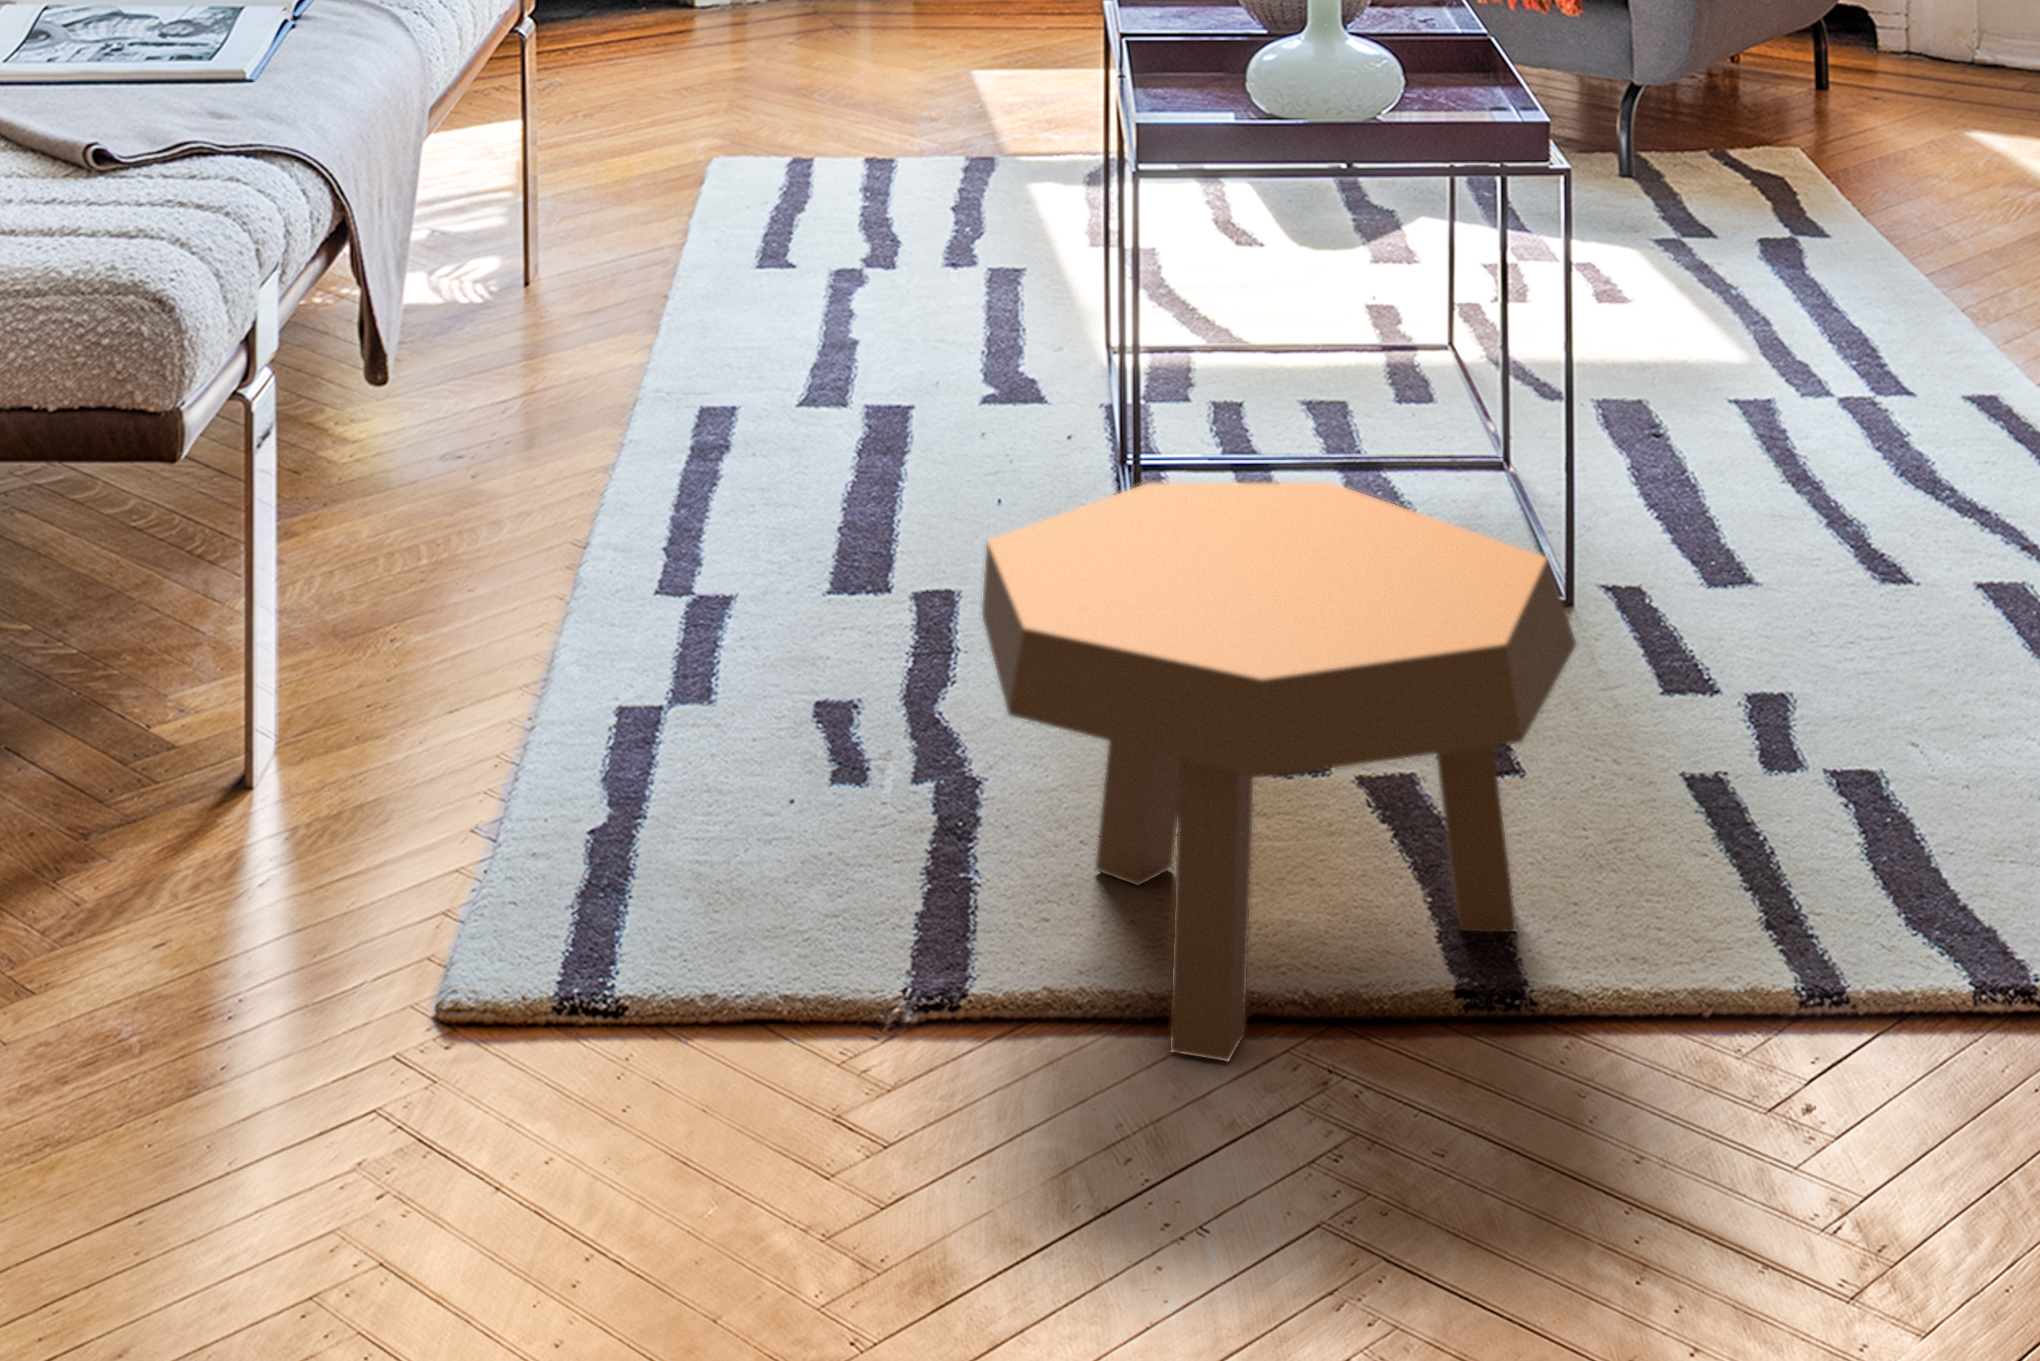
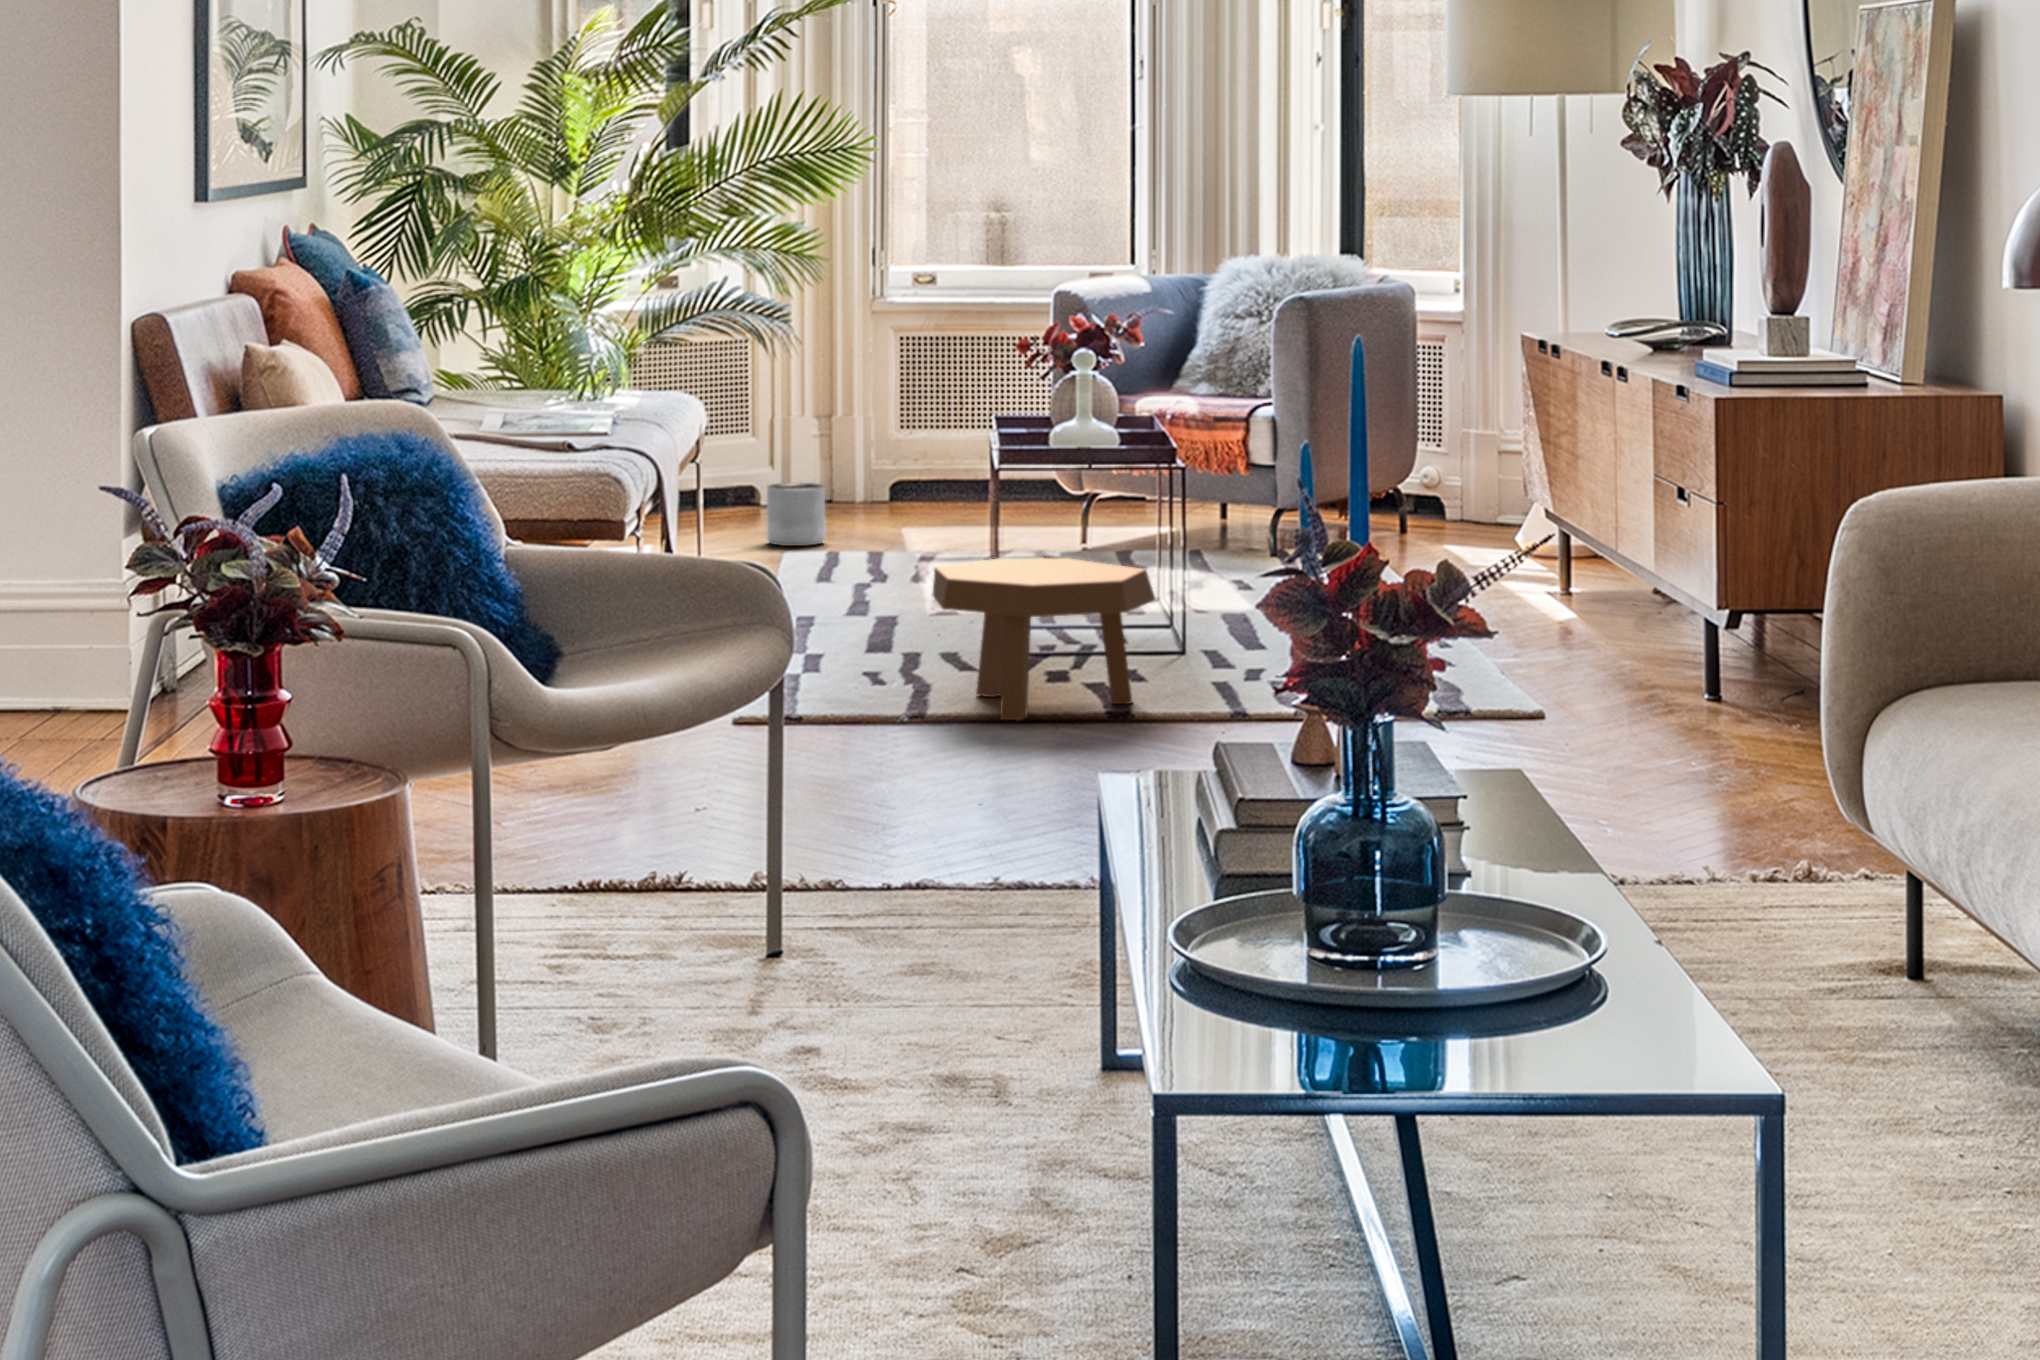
planter: none [682,16,790,141] -> present [766,483,826,546]

